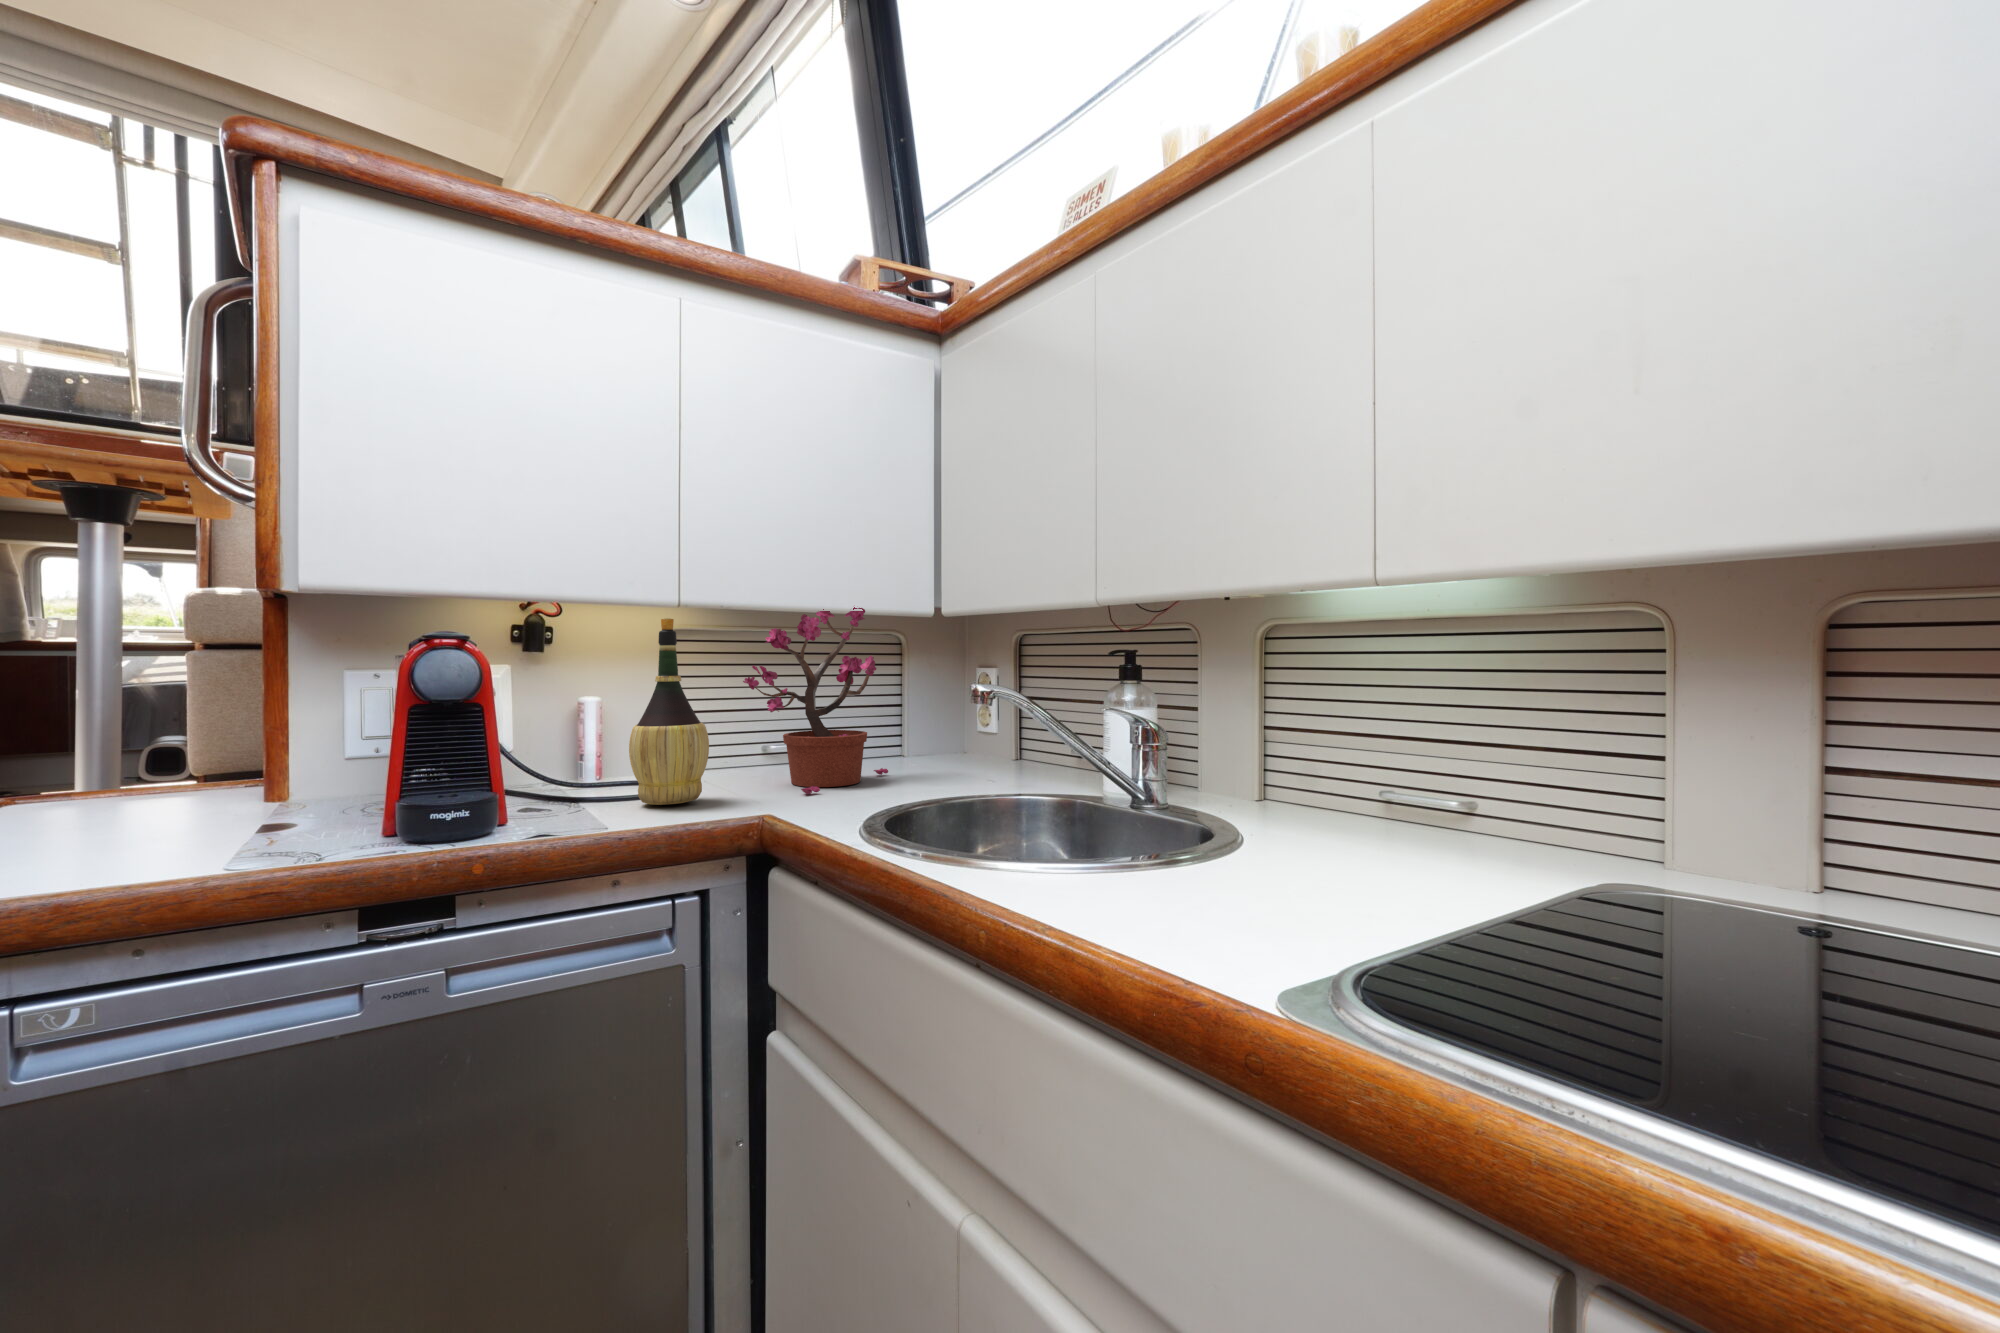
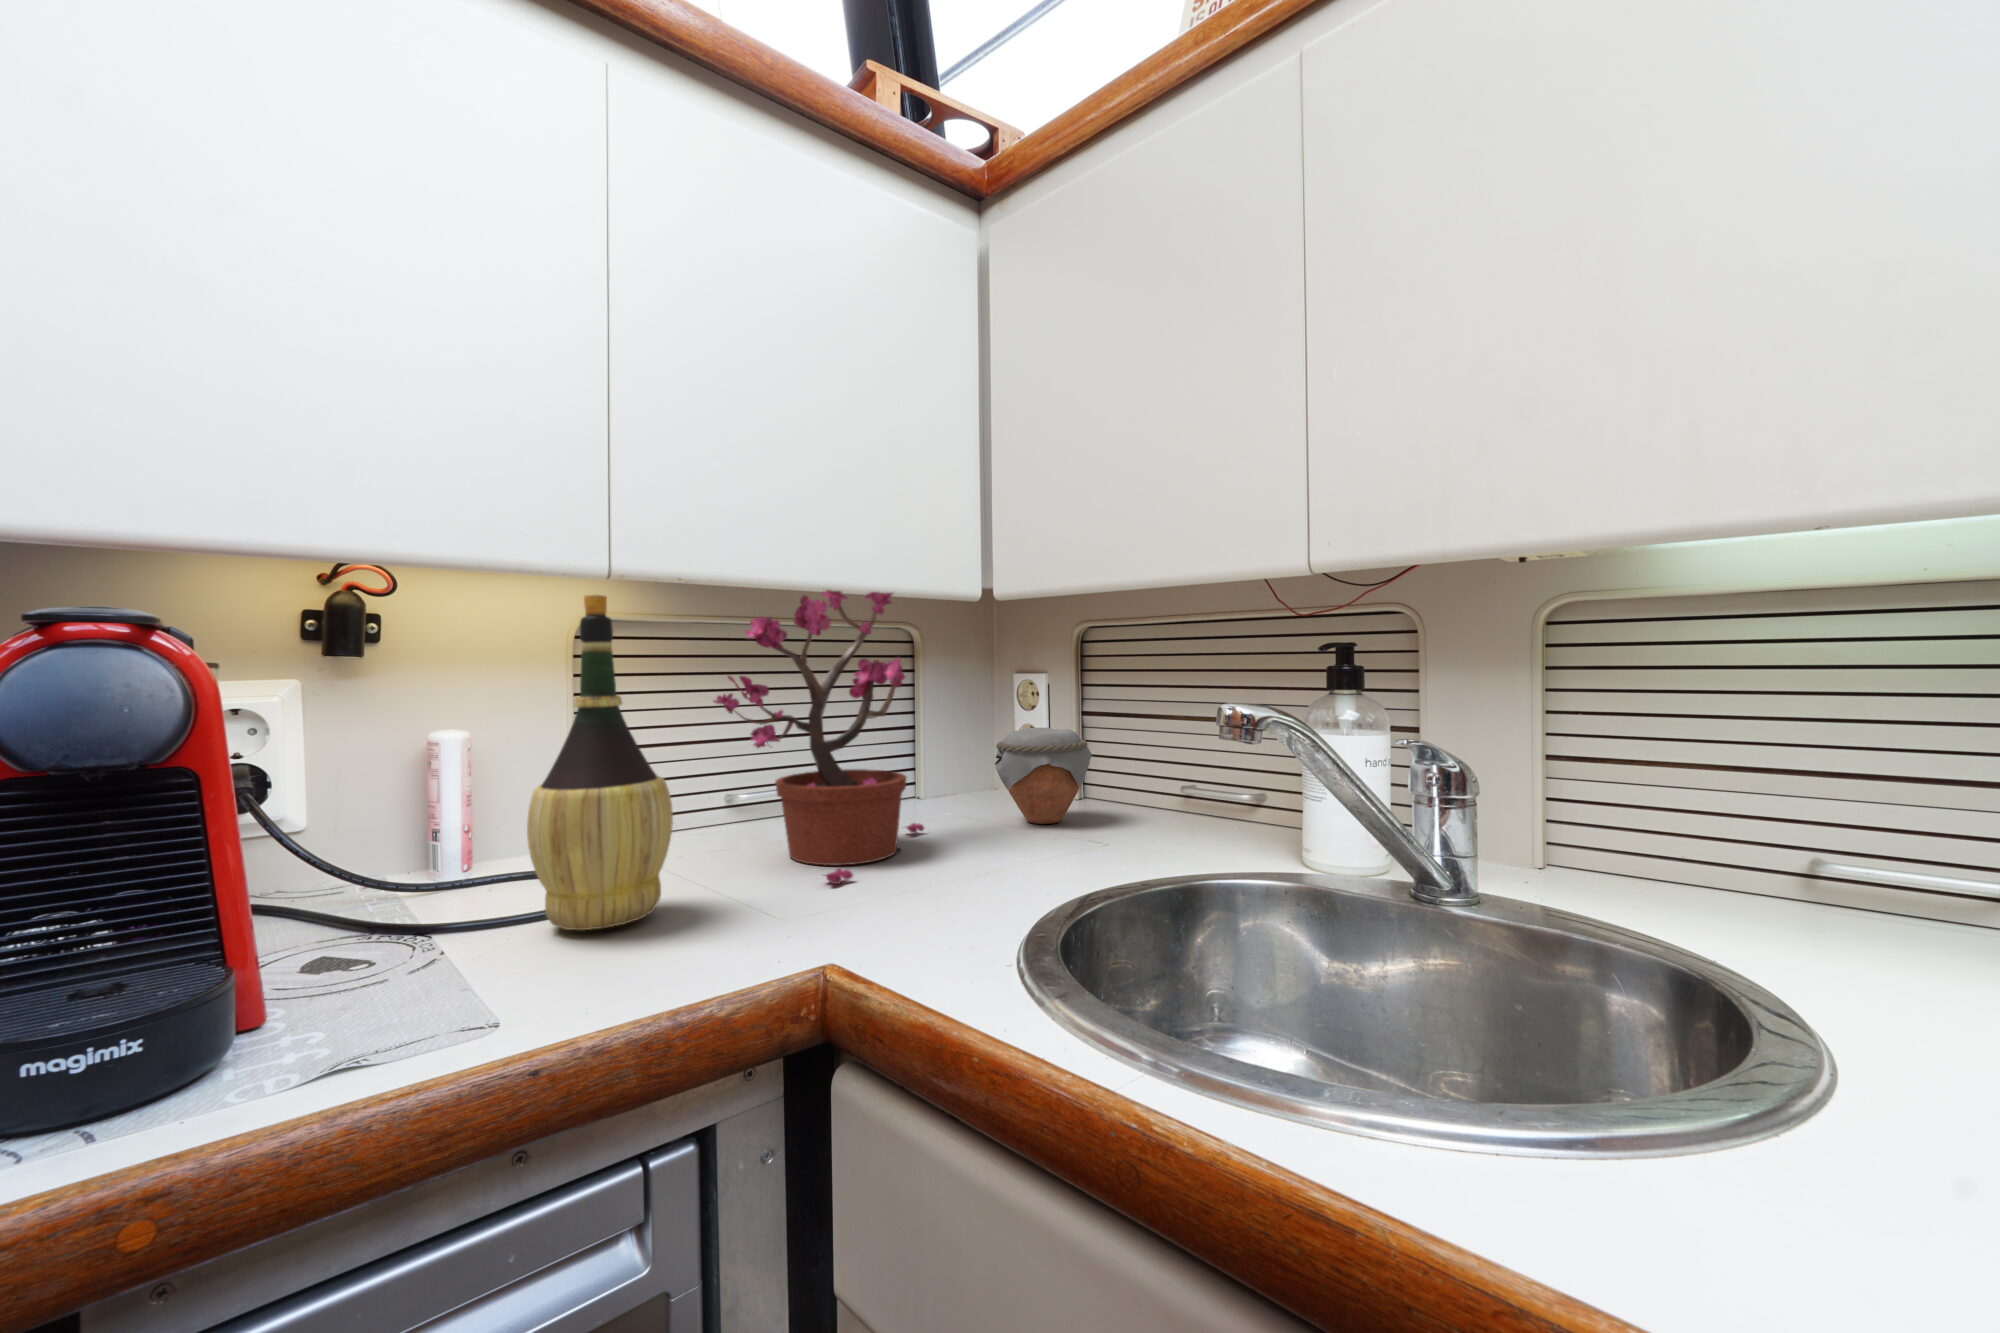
jar: none [939,707,1013,773] -> present [995,728,1092,824]

